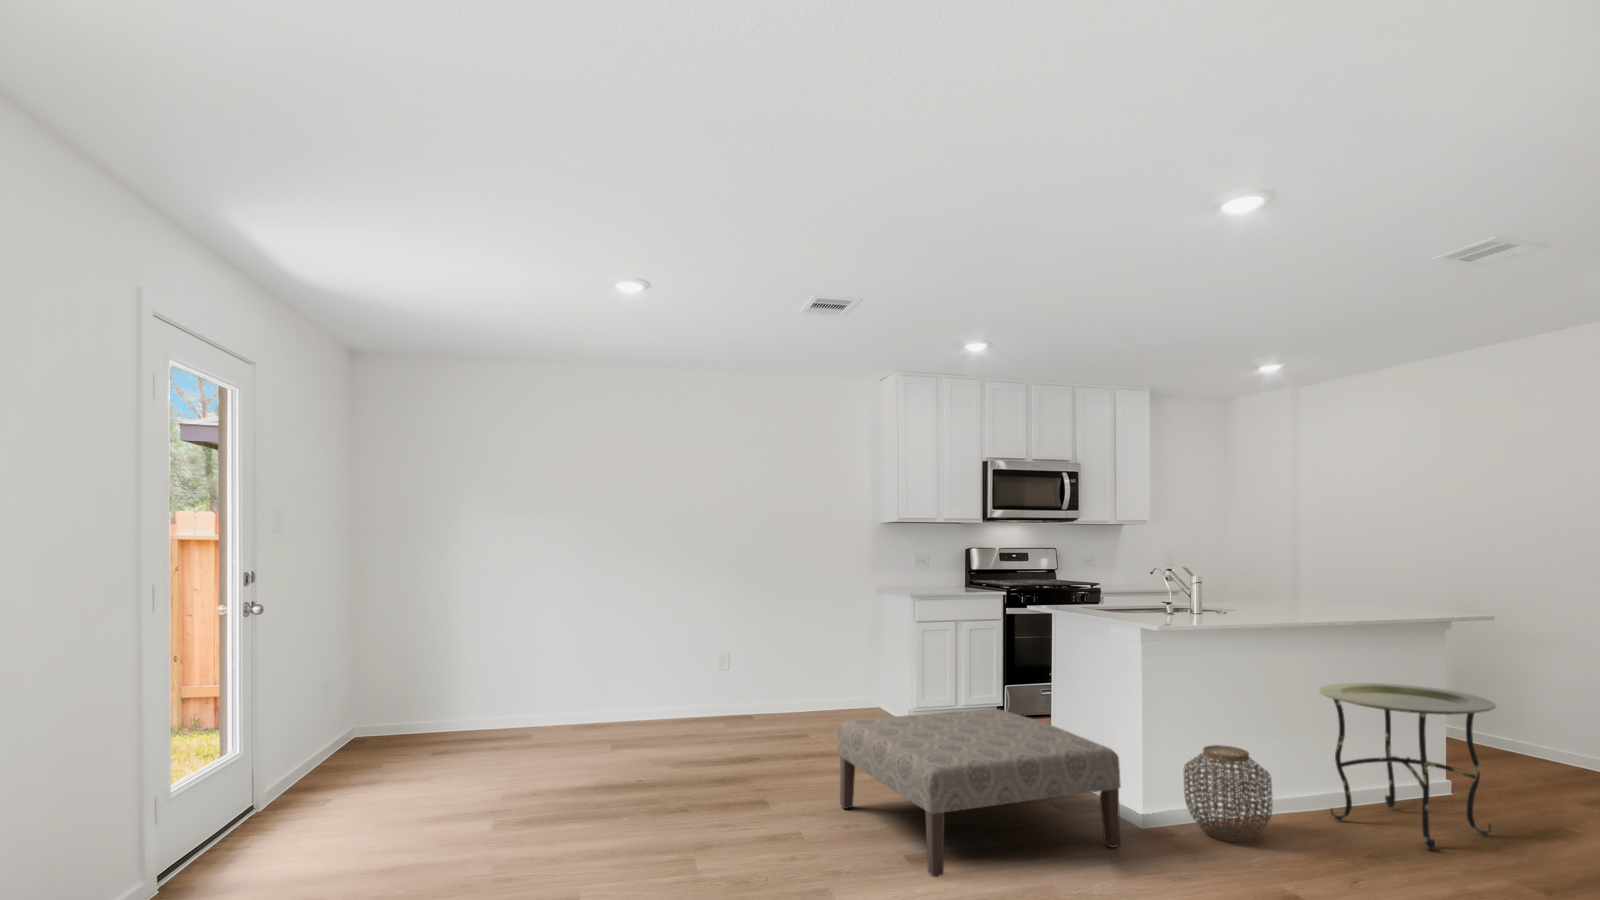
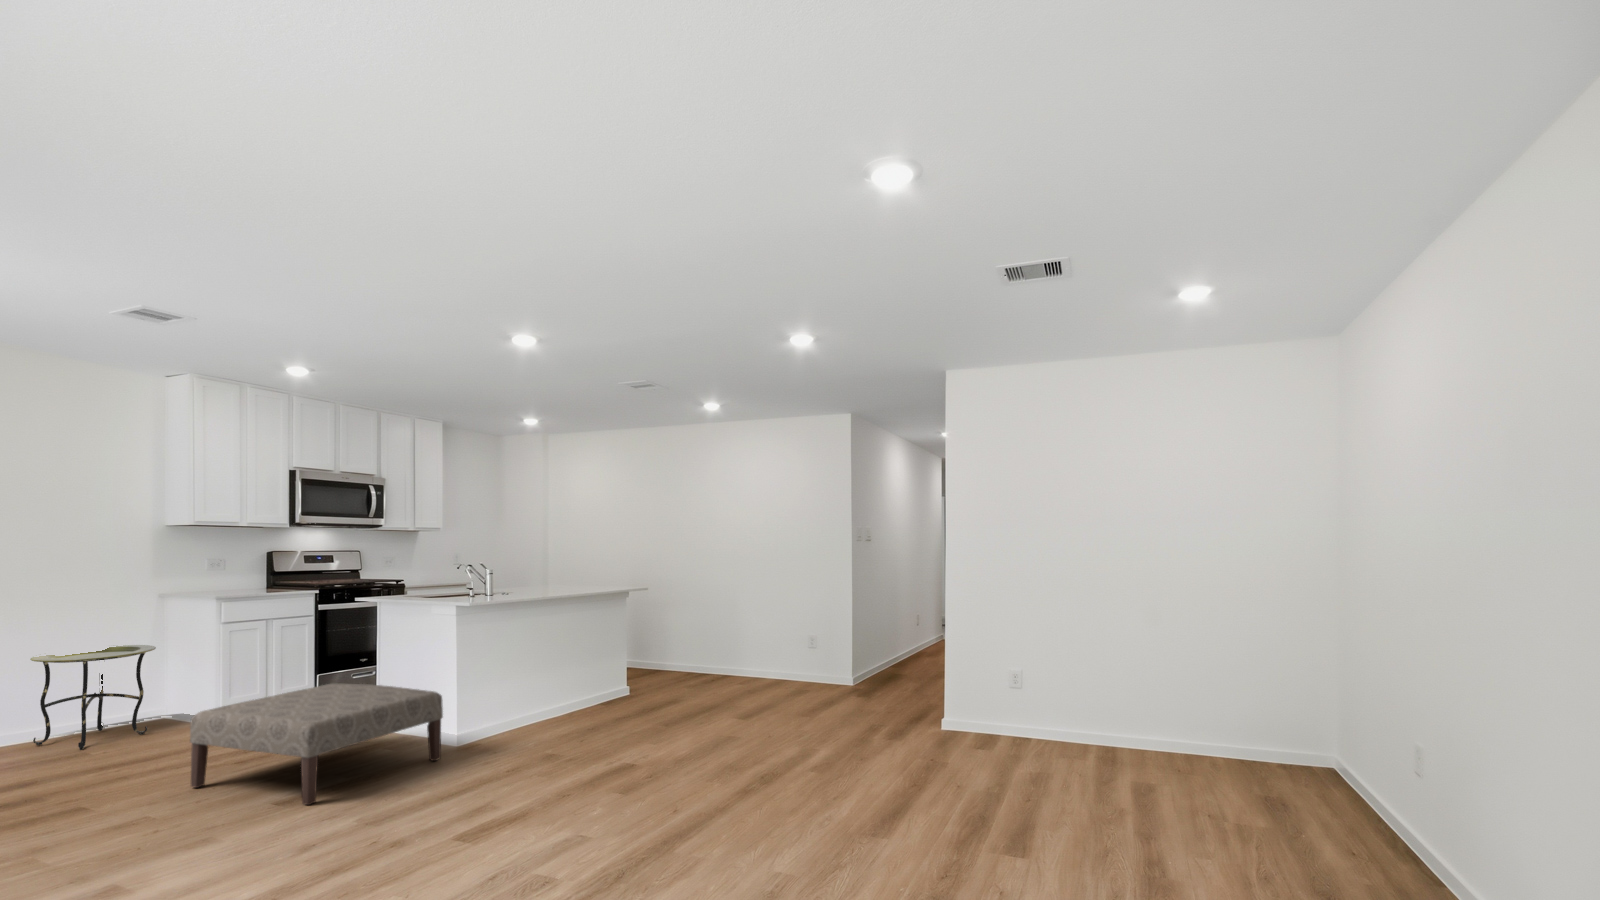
side table: present [1319,683,1496,851] -> present [30,645,156,750]
woven basket: present [1184,745,1272,842] -> none [482,680,538,742]

